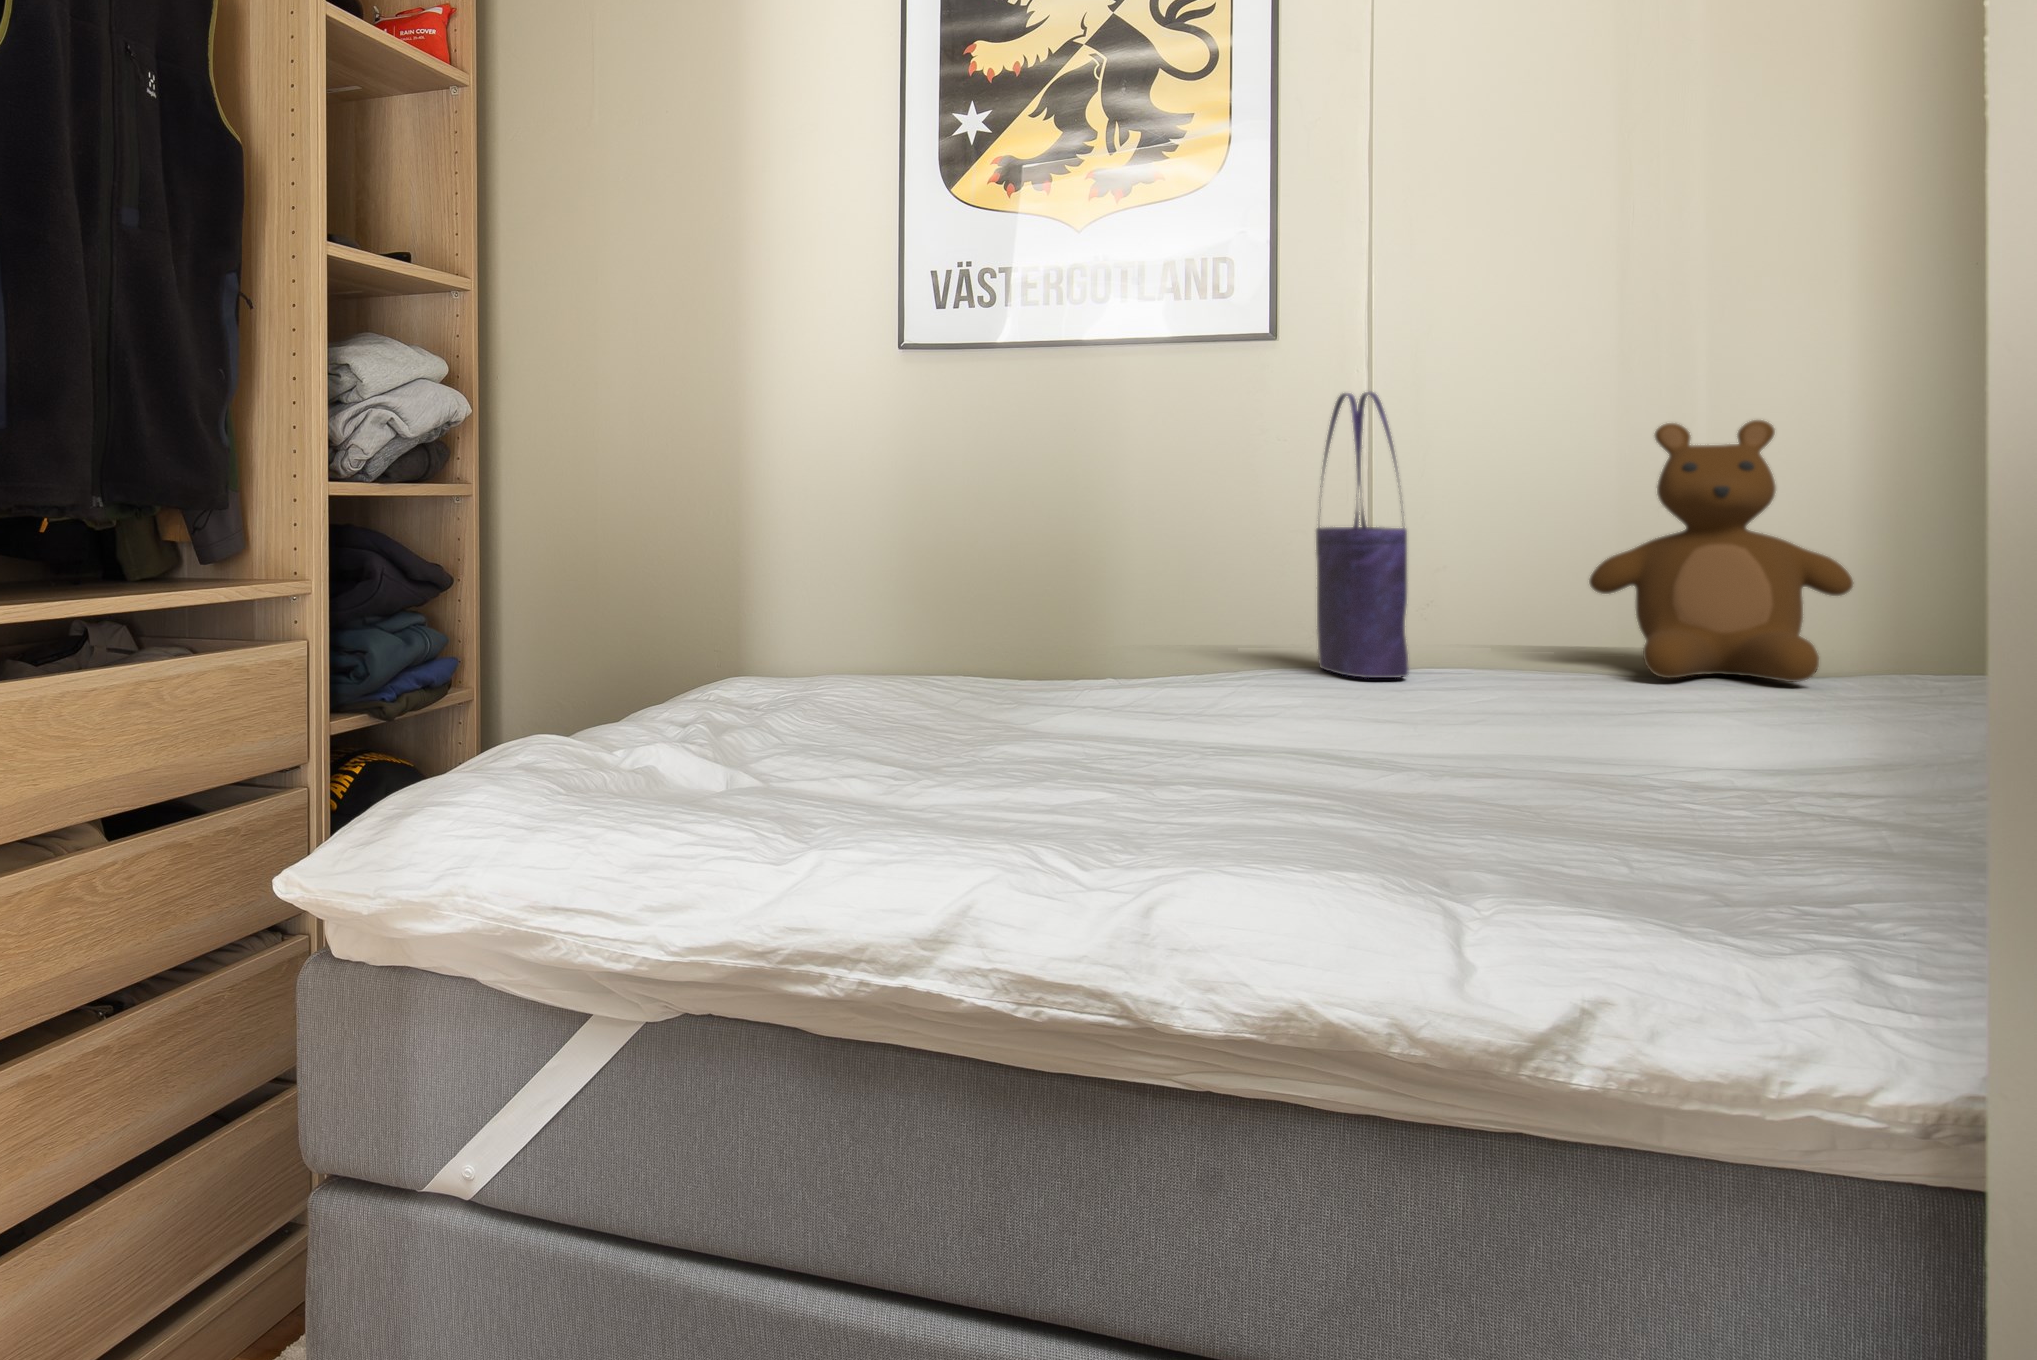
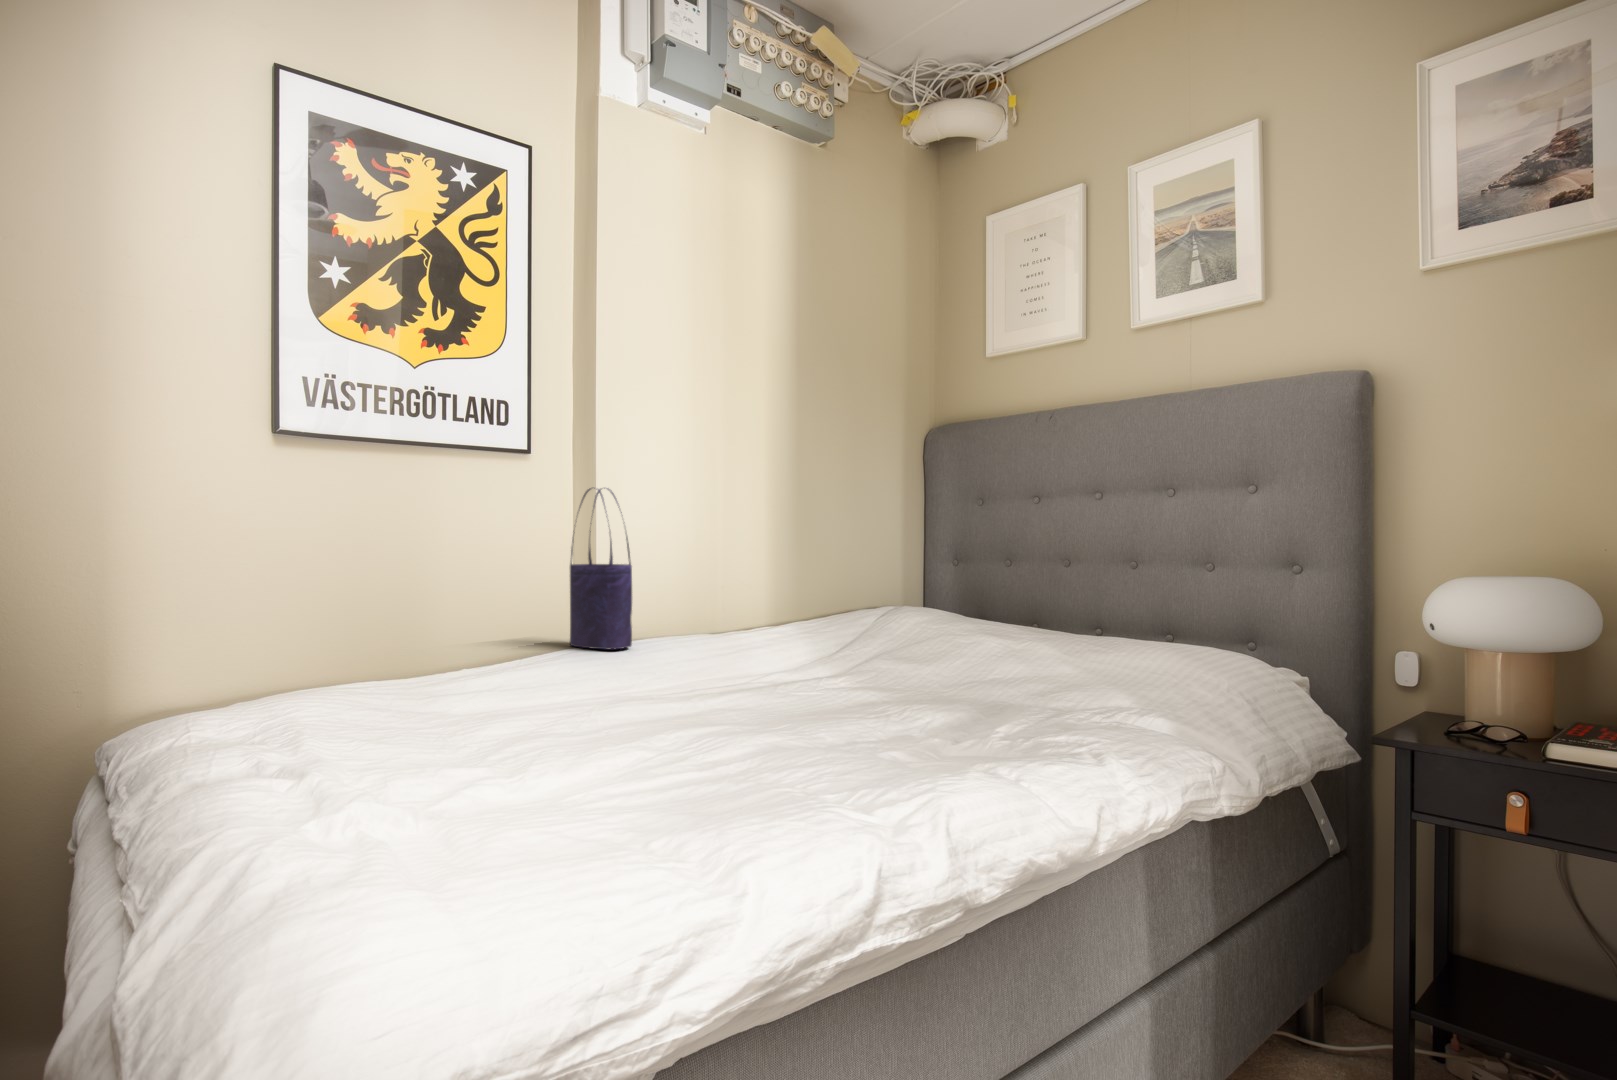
teddy bear: present [1589,420,1853,682] -> none [675,510,773,633]

